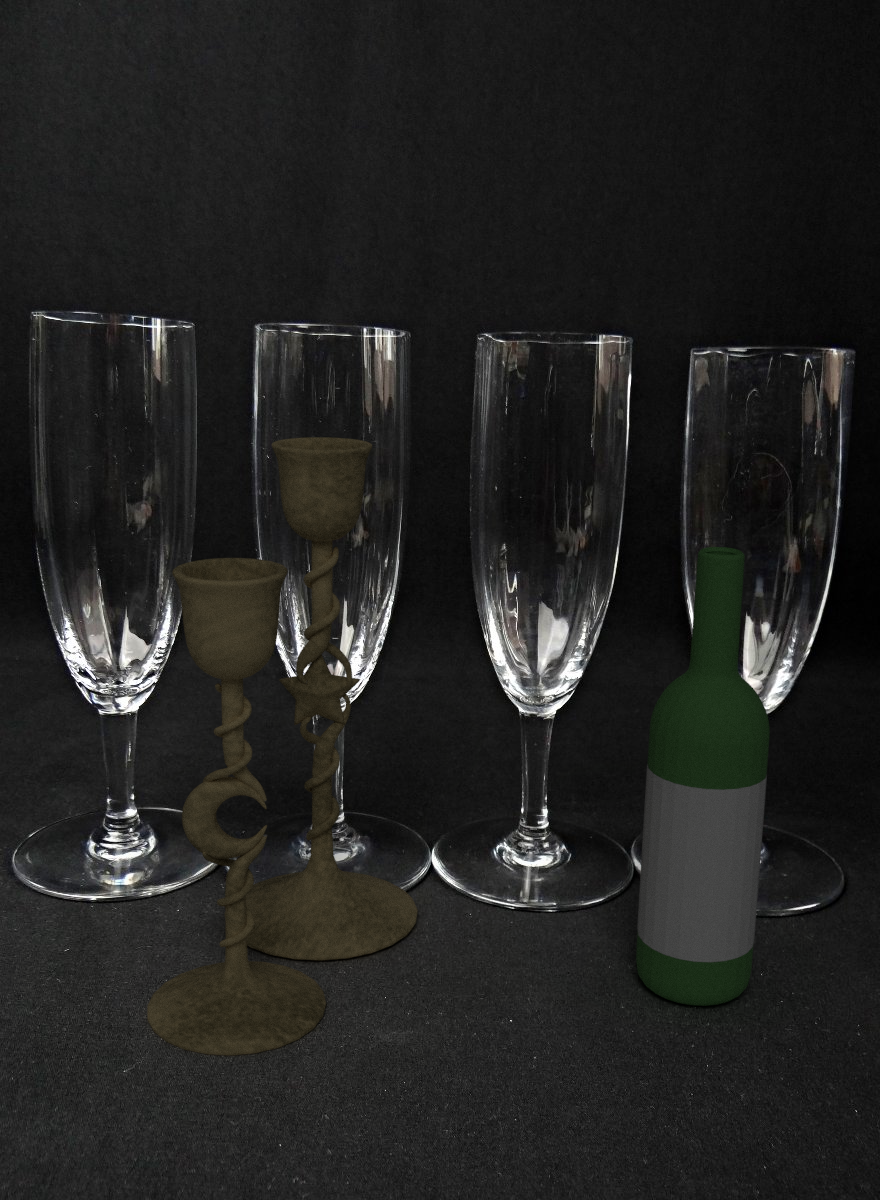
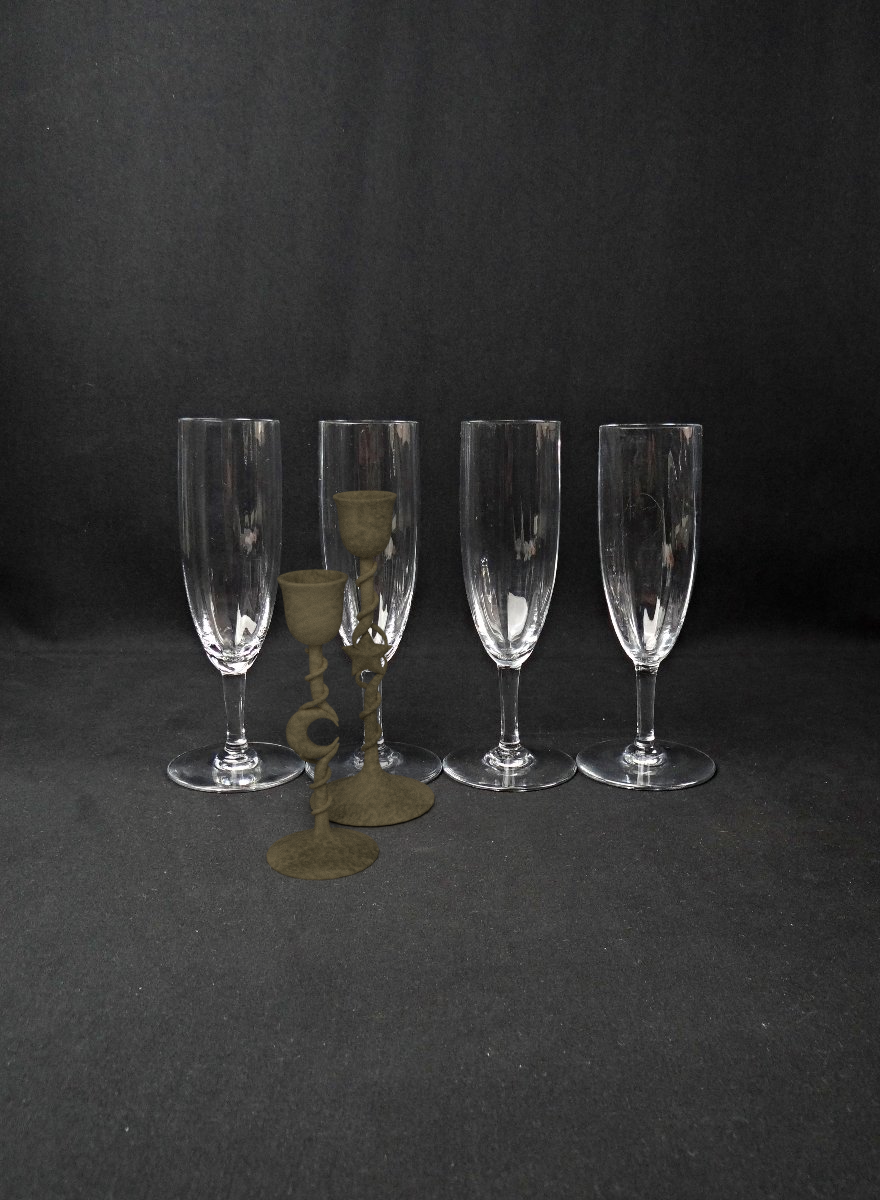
wine bottle: present [636,547,770,1006] -> none [576,553,654,845]

